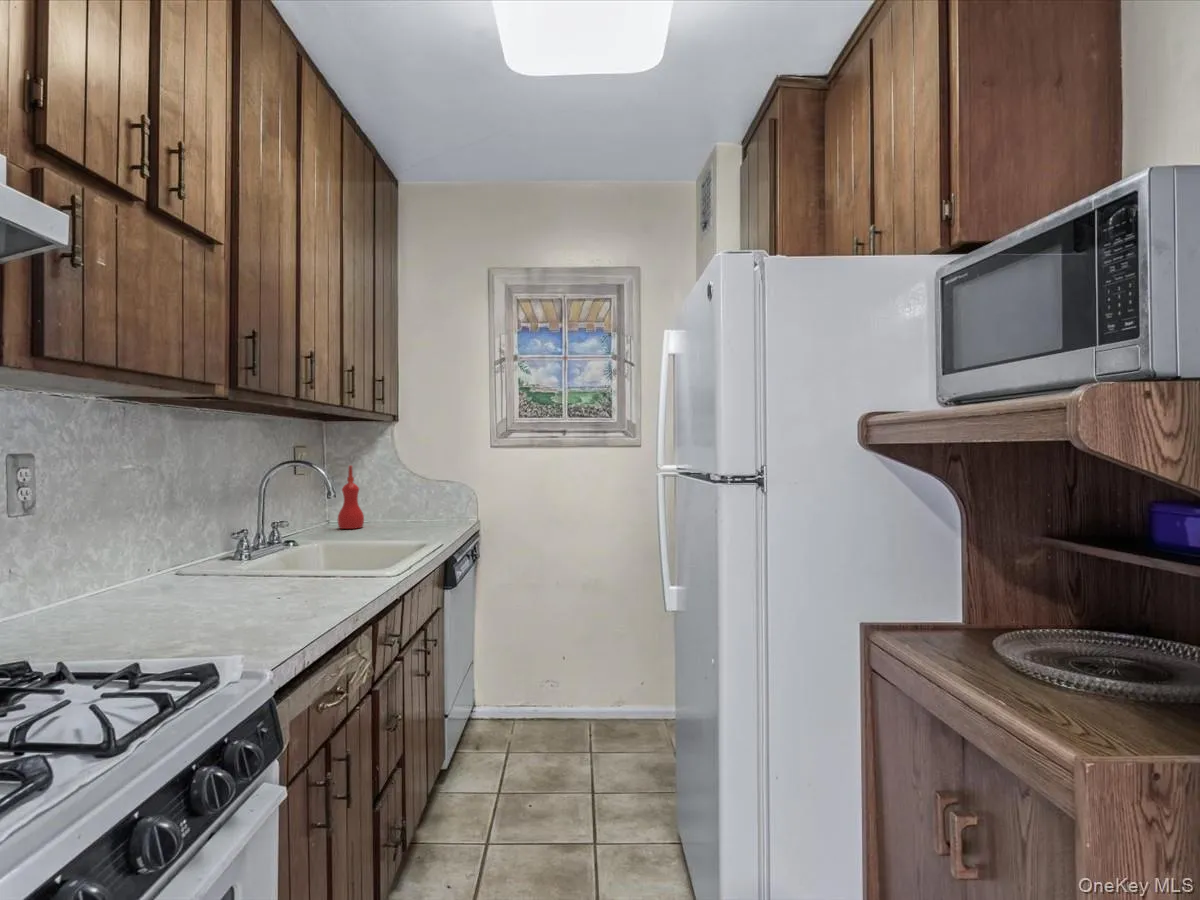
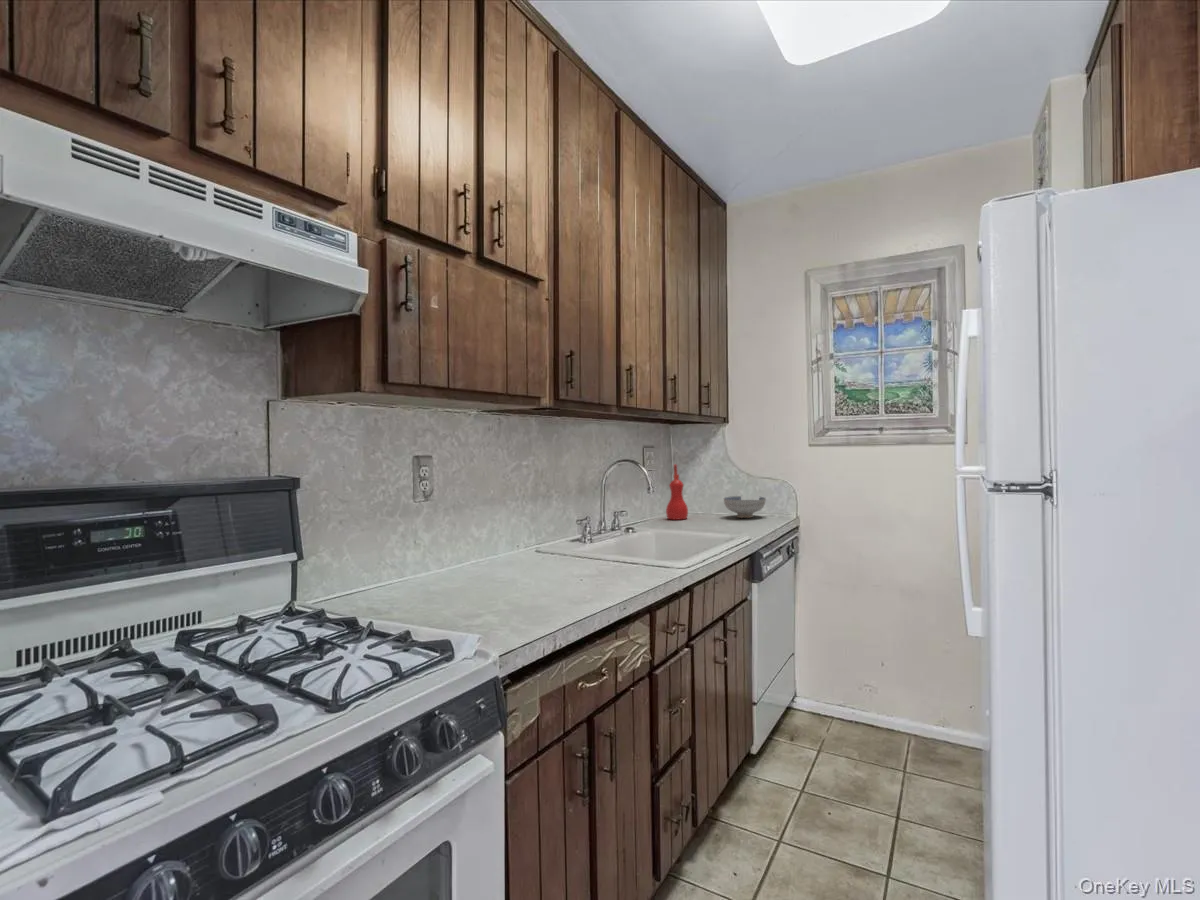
ceramic bowl: none [405,500,451,524] -> present [724,496,766,518]

